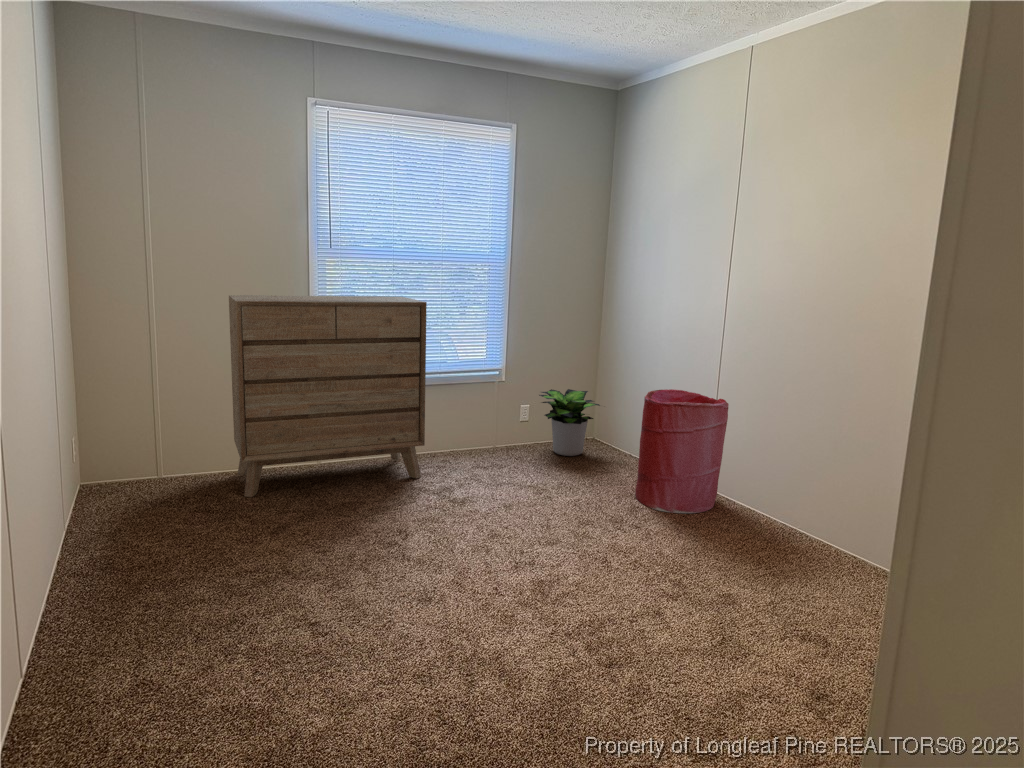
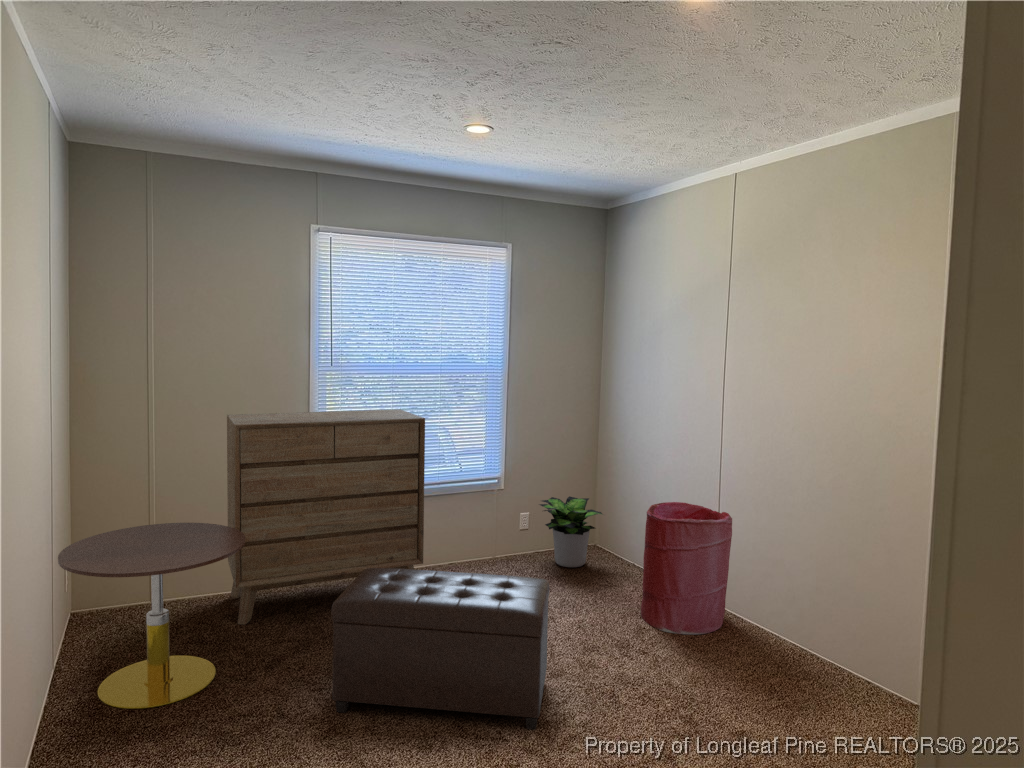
side table: none [63,395,248,564] -> present [58,523,246,709]
ottoman: none [333,440,547,588] -> present [331,568,550,729]

